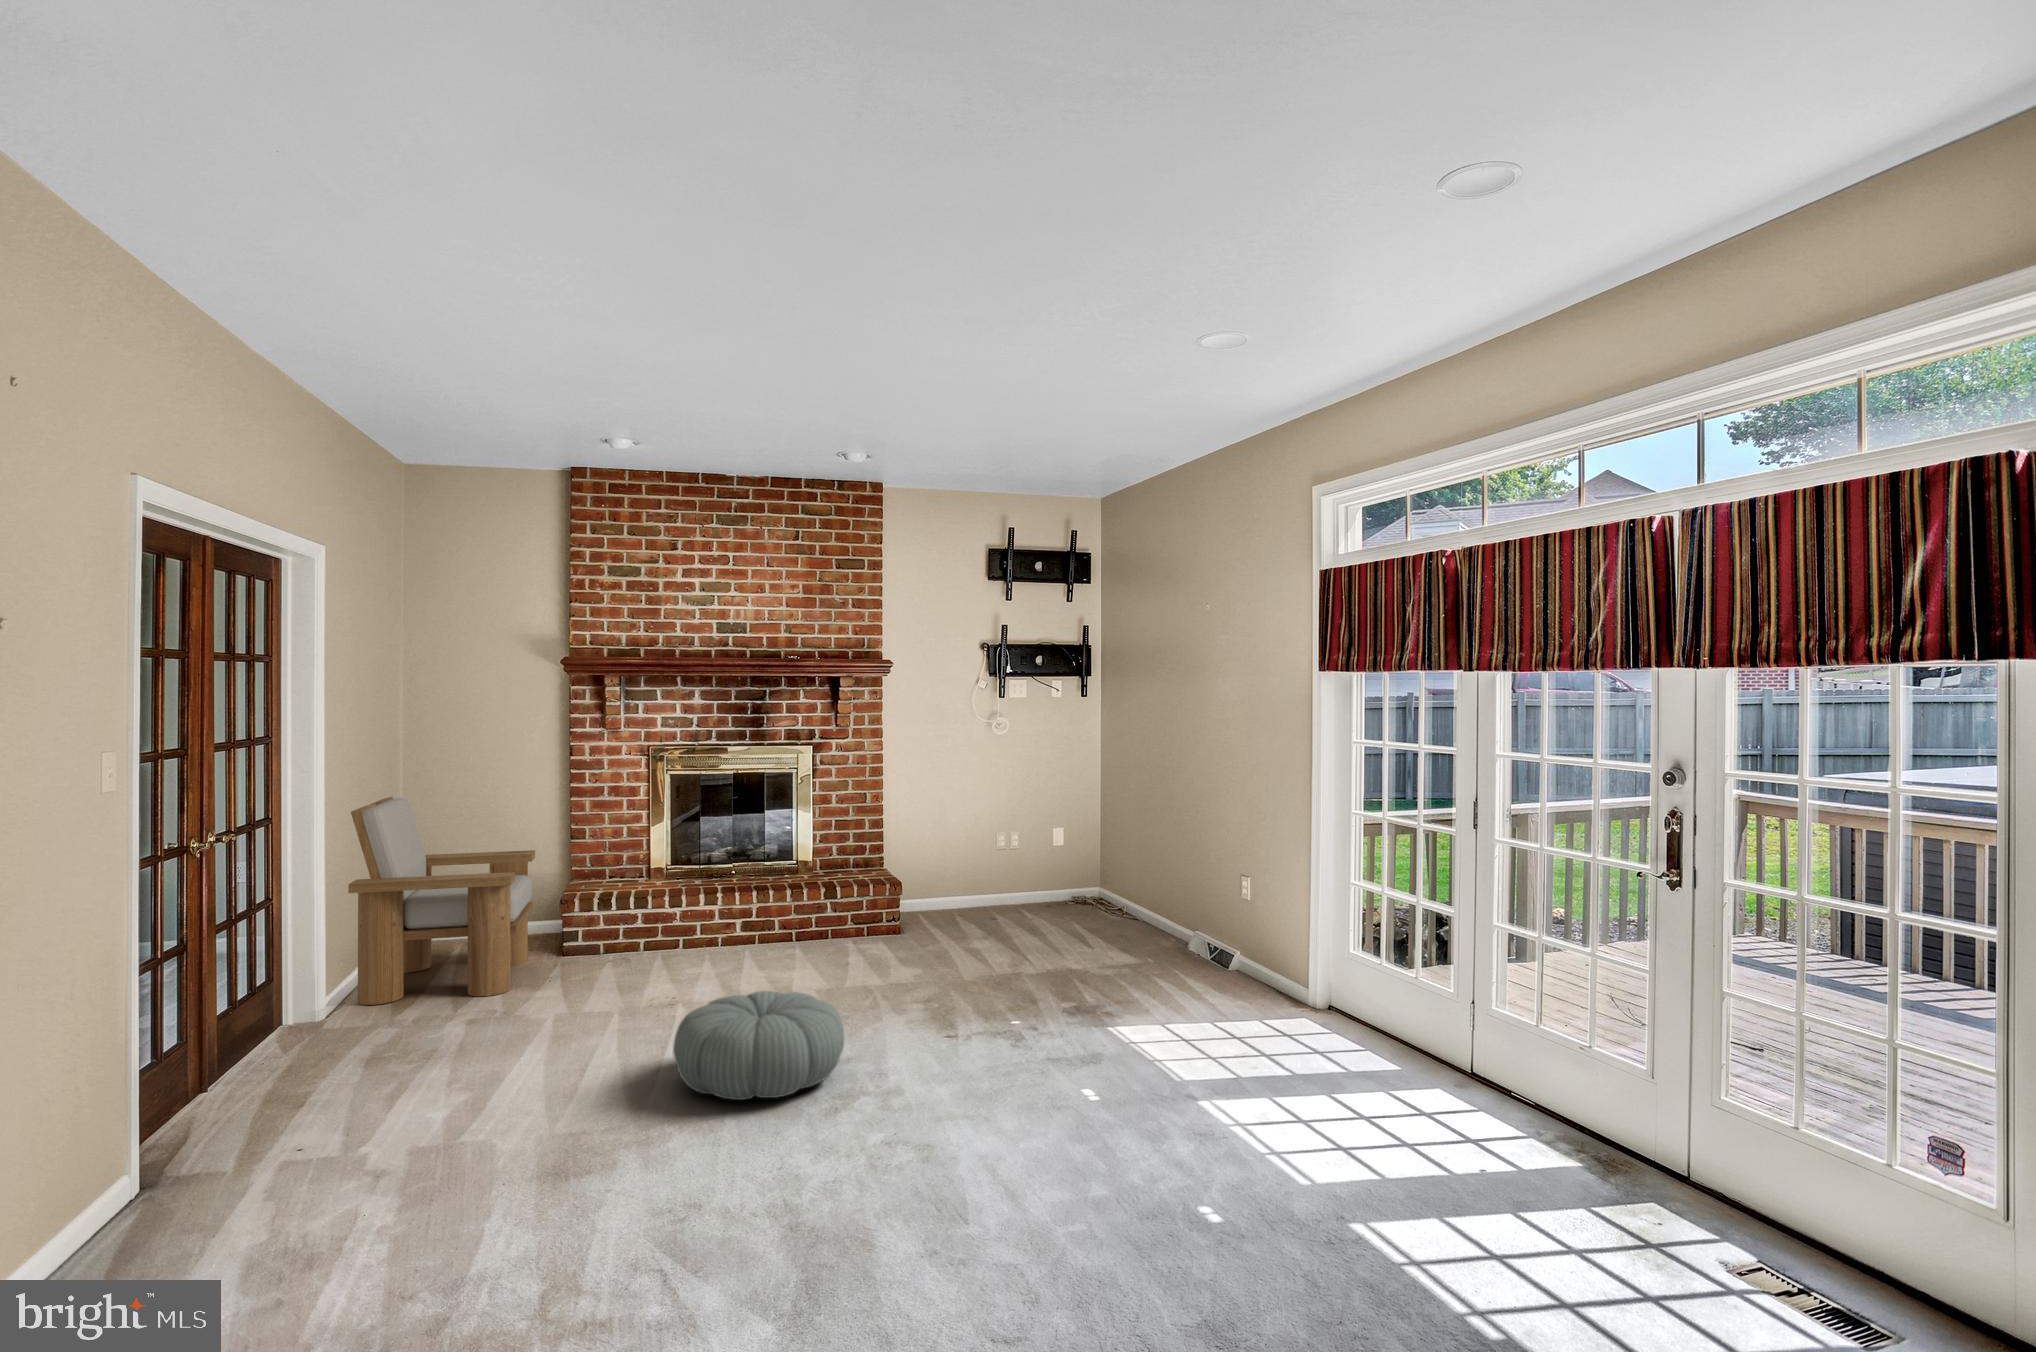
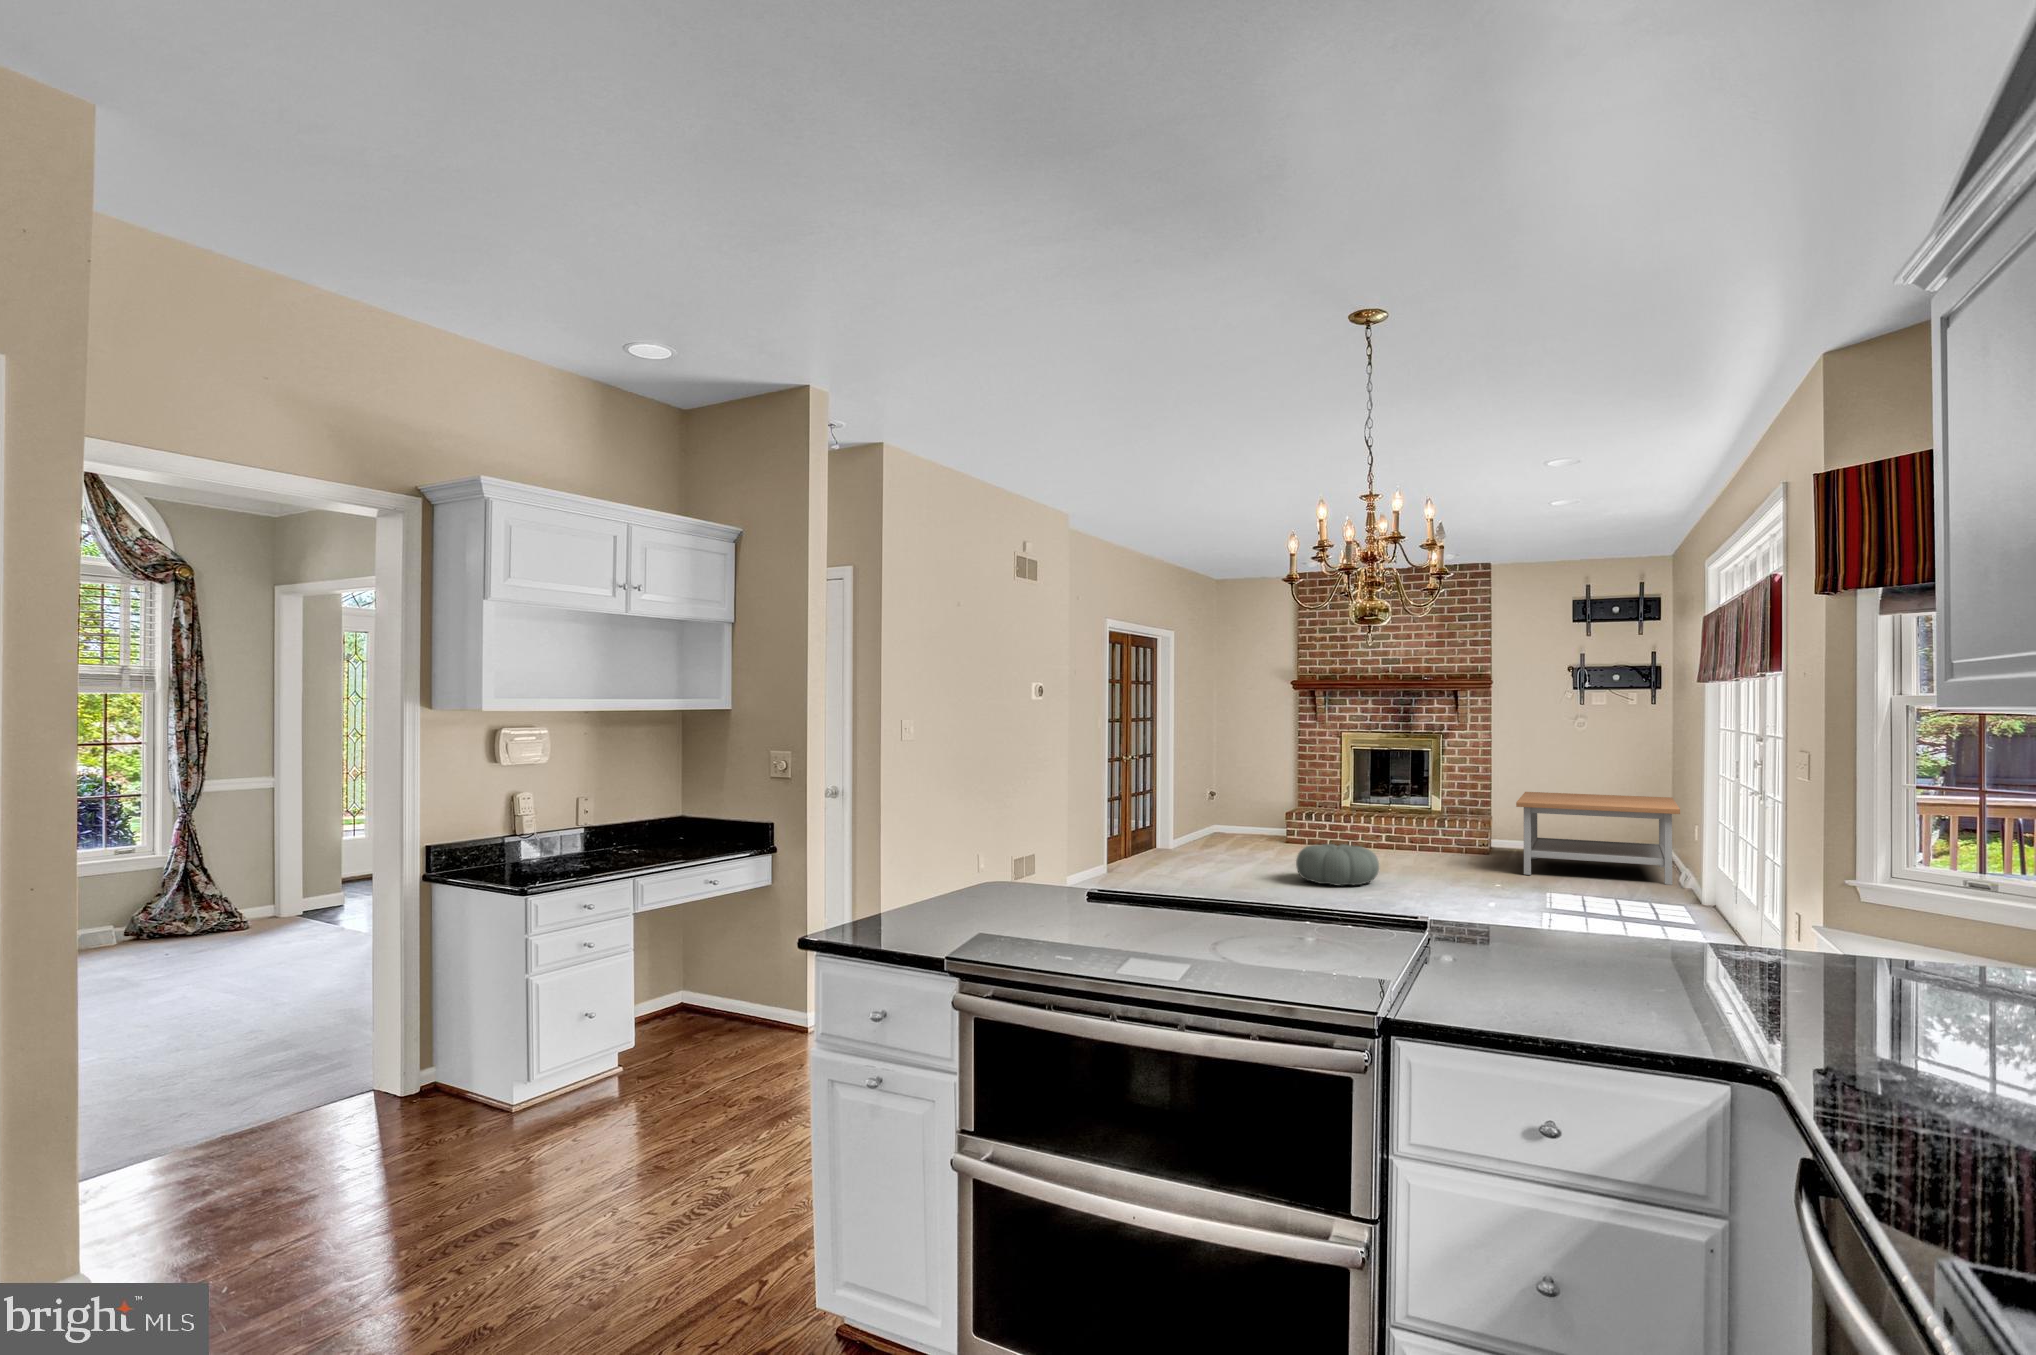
armchair: present [348,797,535,1005] -> none [1186,751,1277,850]
coffee table: none [949,822,1213,976] -> present [1516,792,1680,885]

